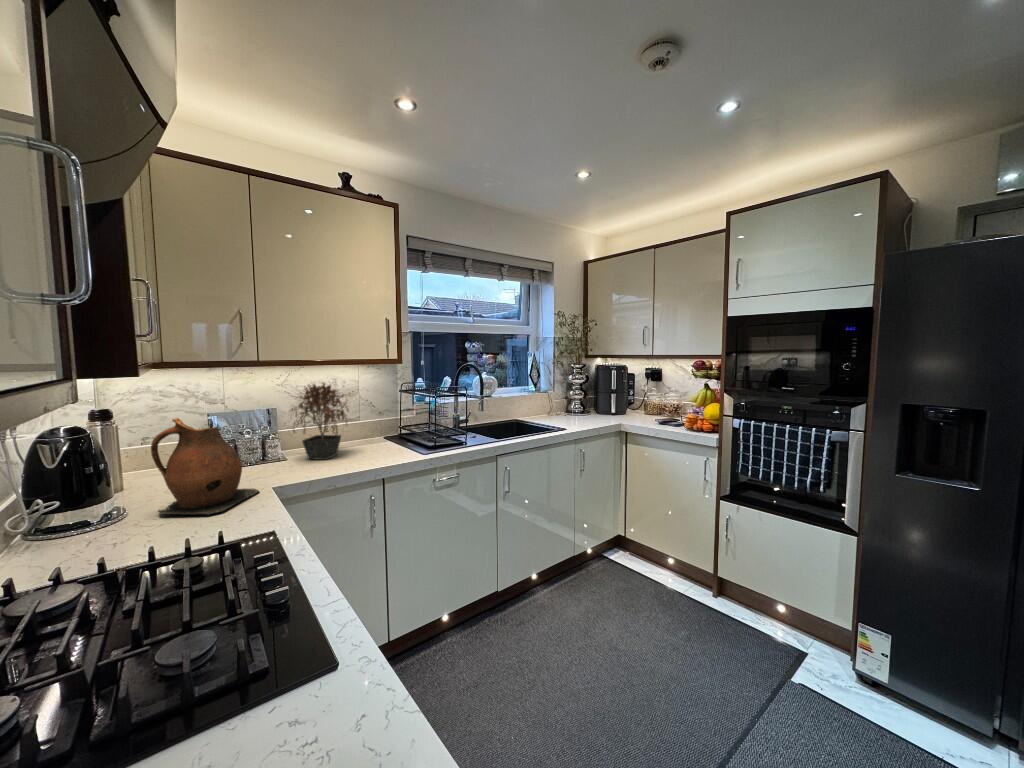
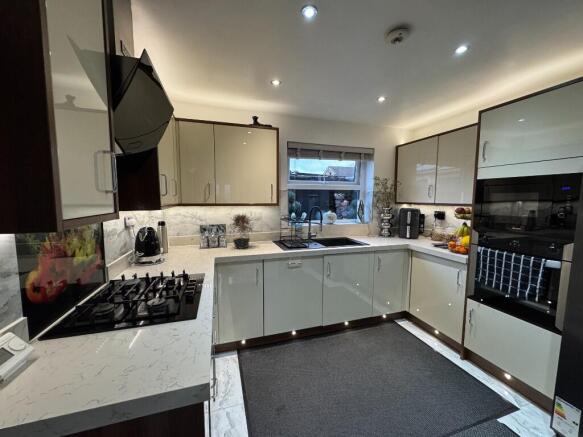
ceramic pitcher: present [151,418,259,516] -> none [172,226,210,265]

